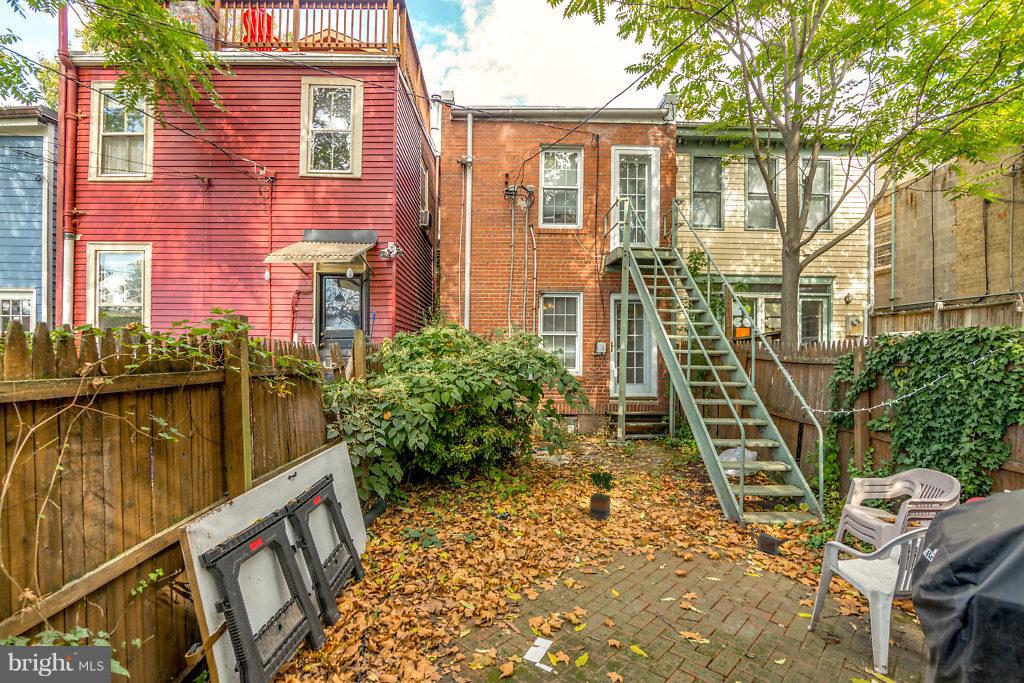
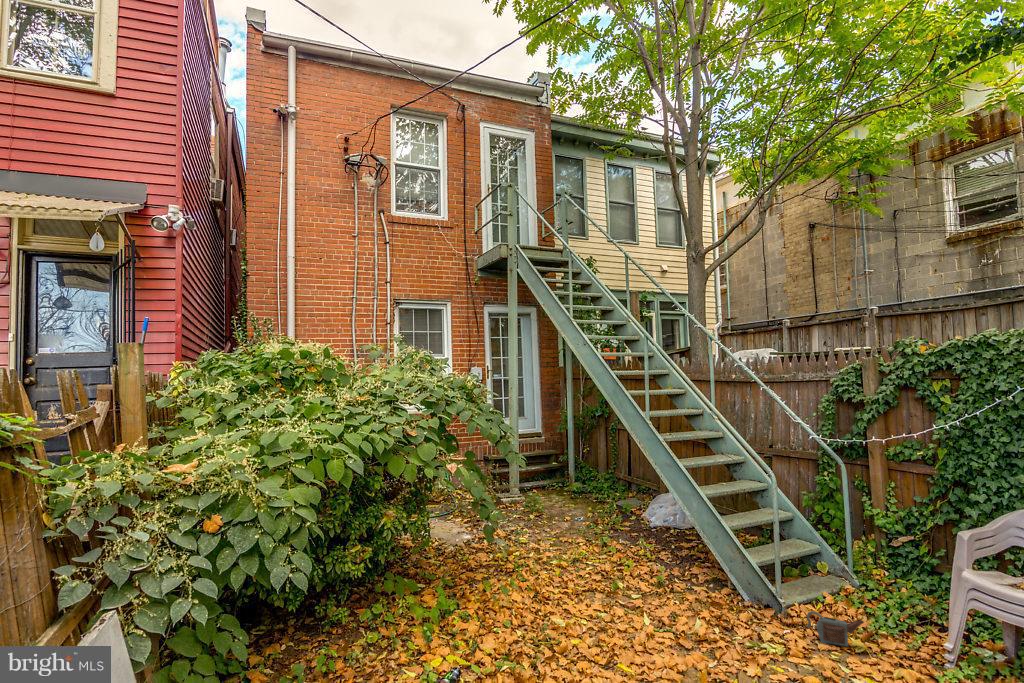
potted tree: present [589,471,616,519] -> none [567,558,615,638]

